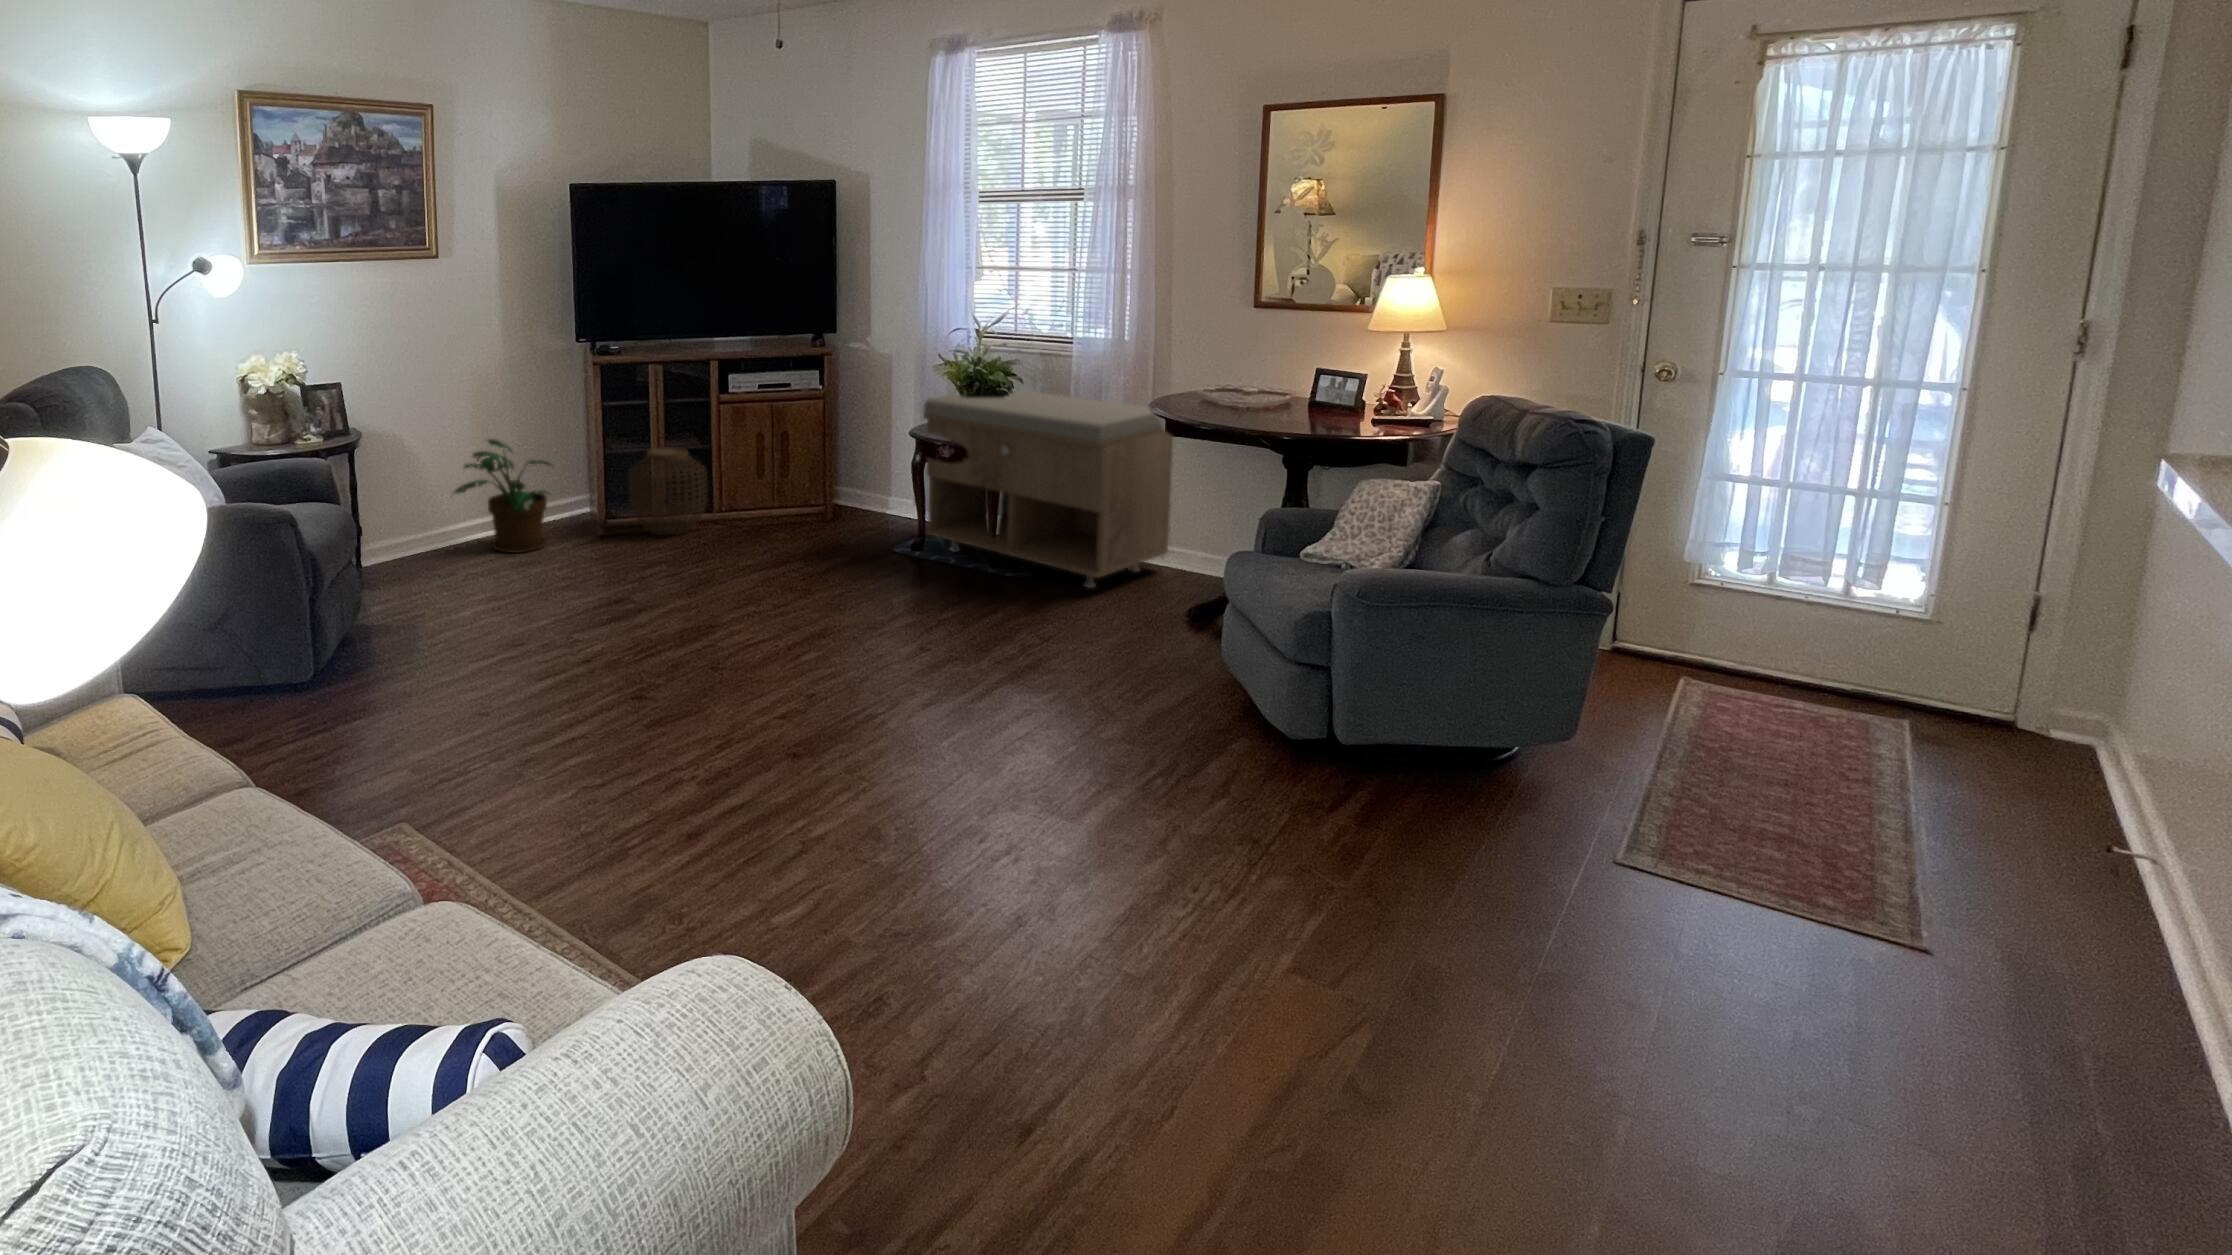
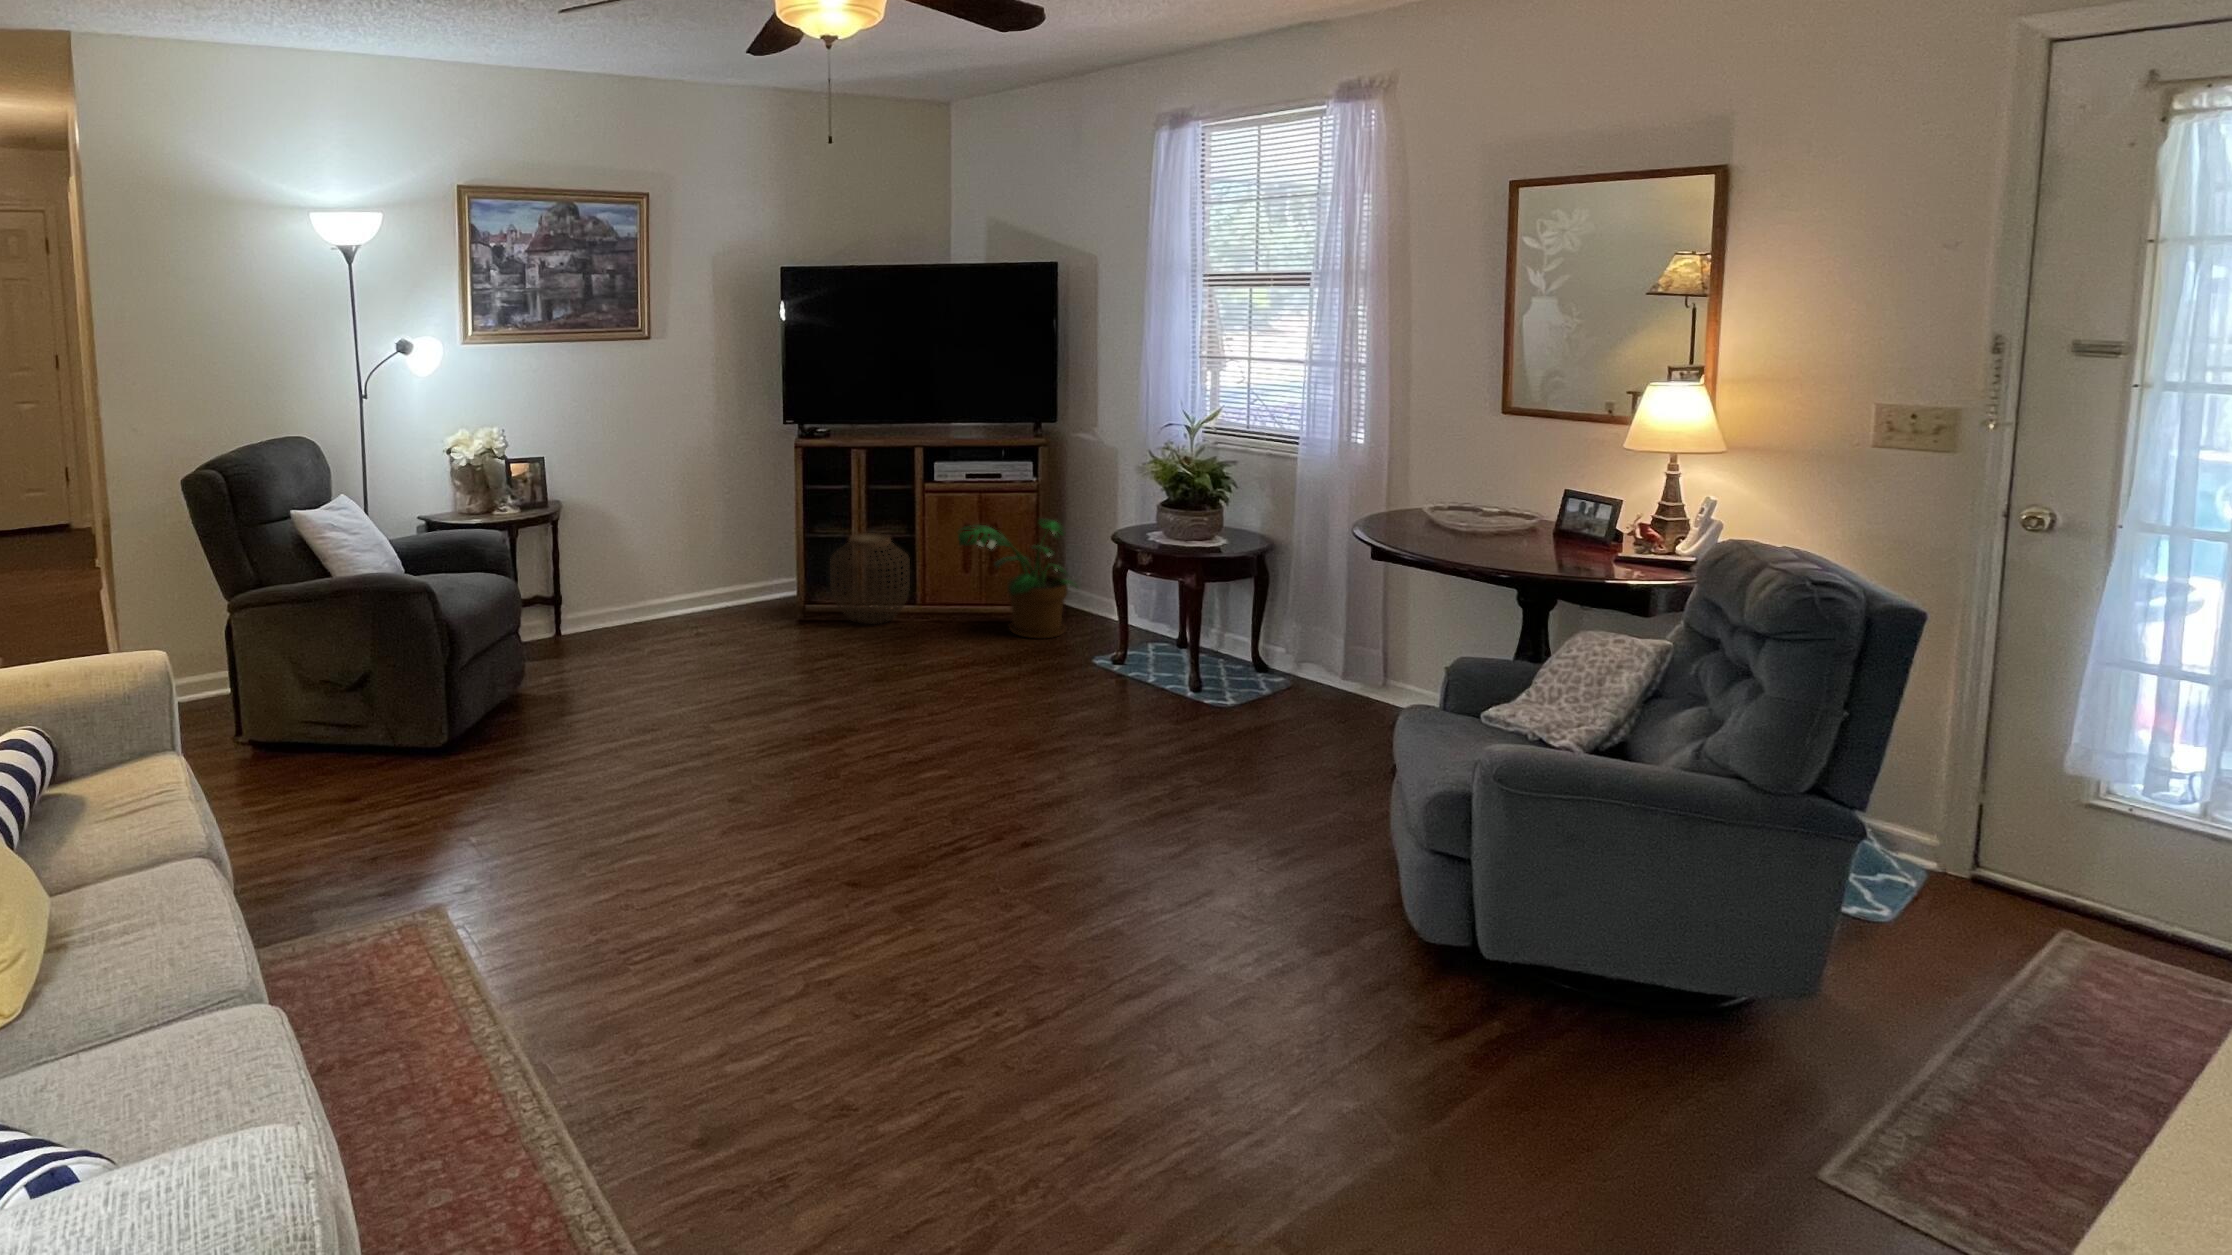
storage bench: present [923,390,1173,588] -> none [1126,488,1406,721]
potted plant: present [455,439,551,553] -> present [958,518,1078,638]

